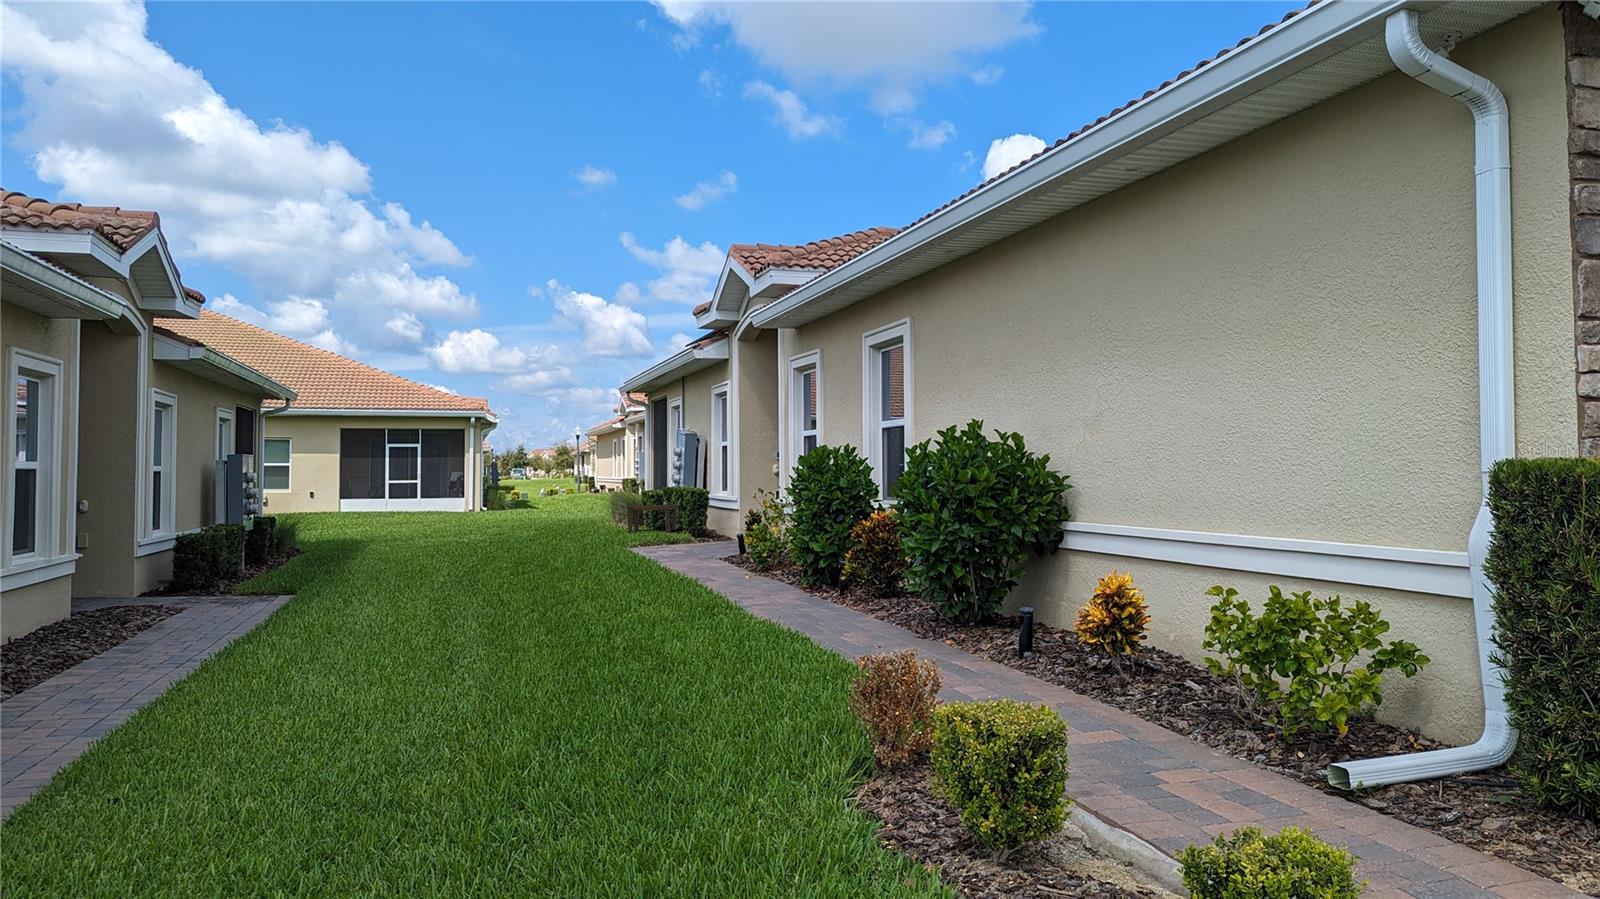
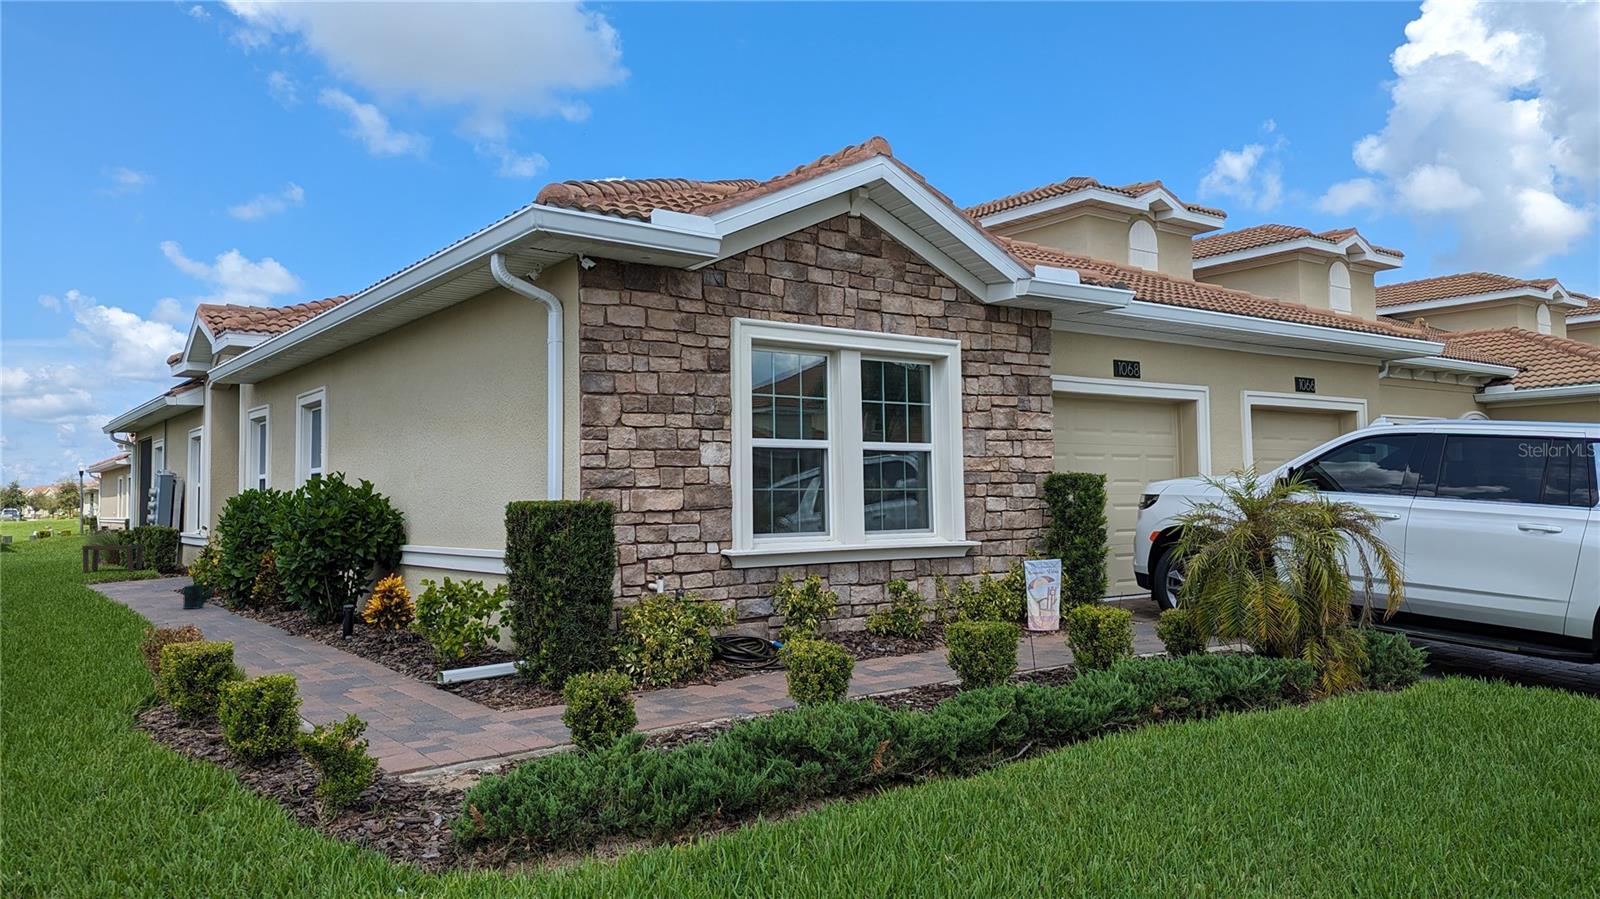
watering can: none [756,553,800,585] -> present [183,581,221,609]

